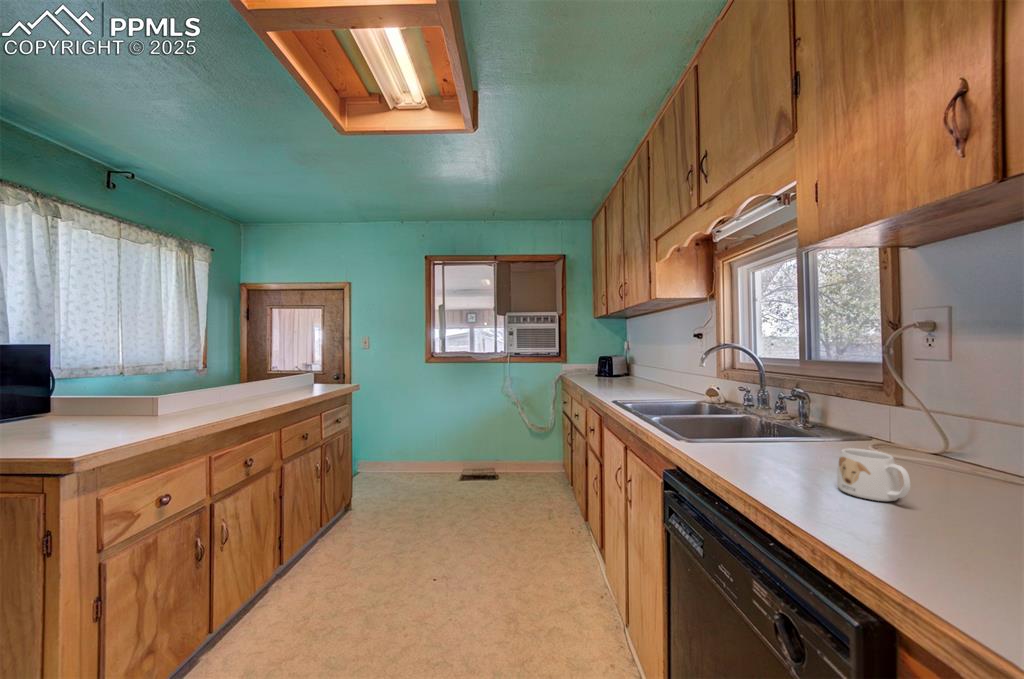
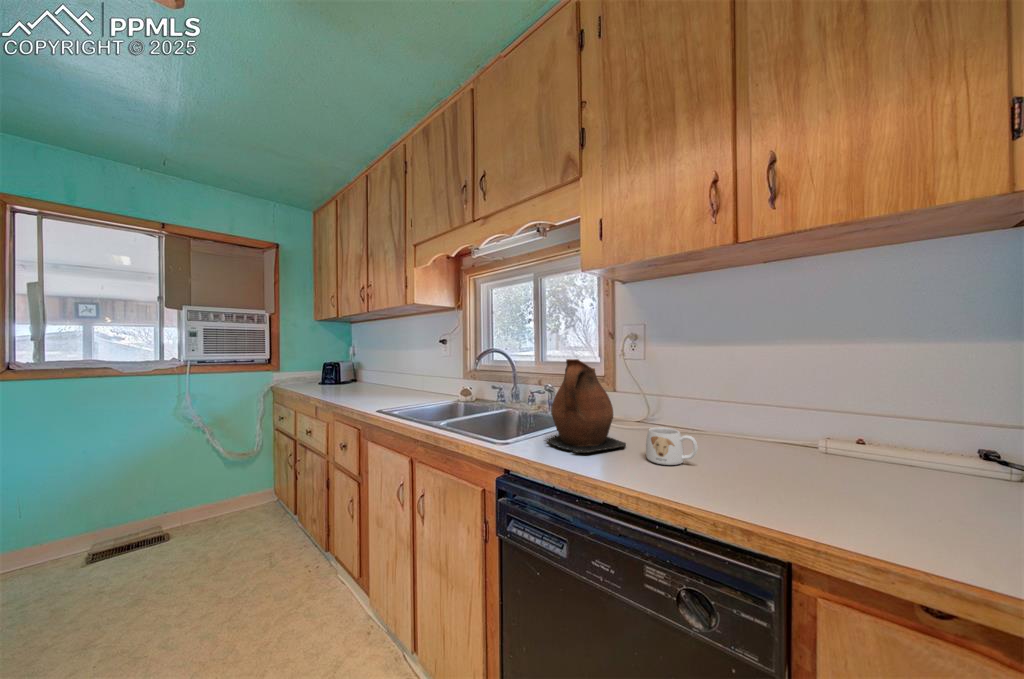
ceramic pitcher: none [727,355,838,471] -> present [547,359,626,453]

